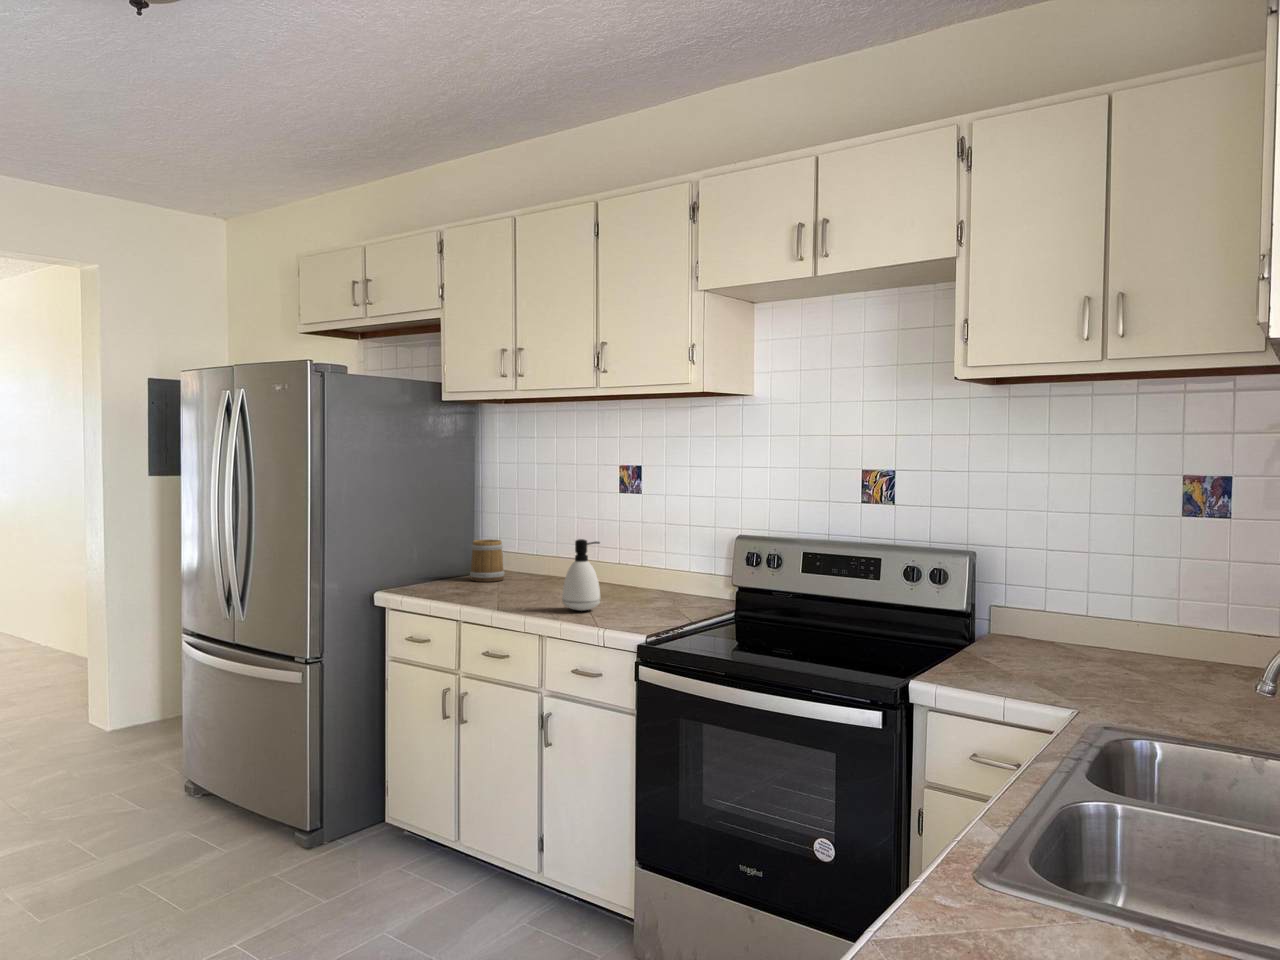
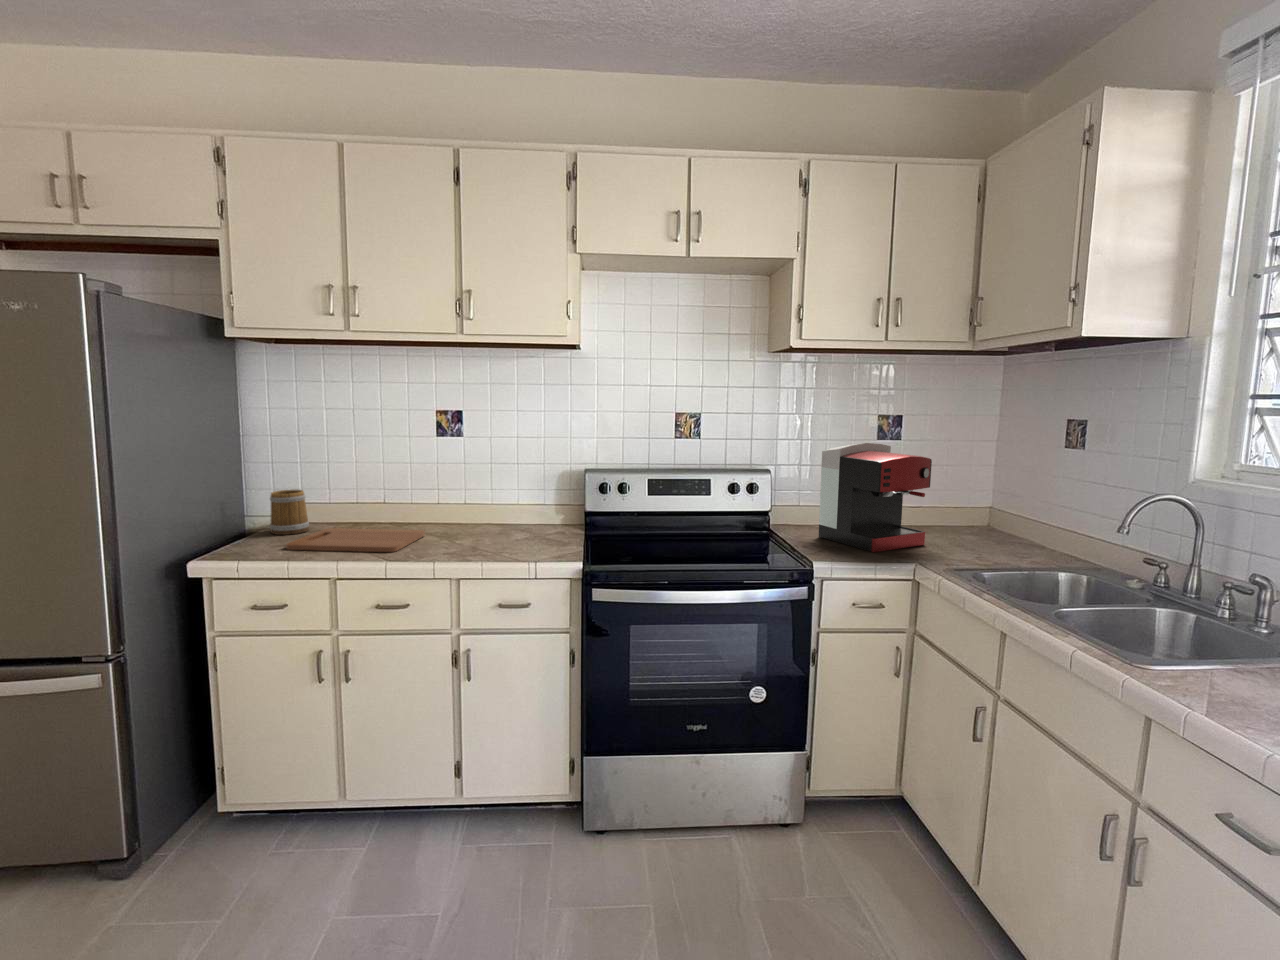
coffee maker: none [1019,517,1175,691] -> present [819,443,932,552]
soap dispenser: present [562,539,600,610] -> none [450,484,486,549]
cutting board: none [452,580,576,604] -> present [286,528,425,552]

